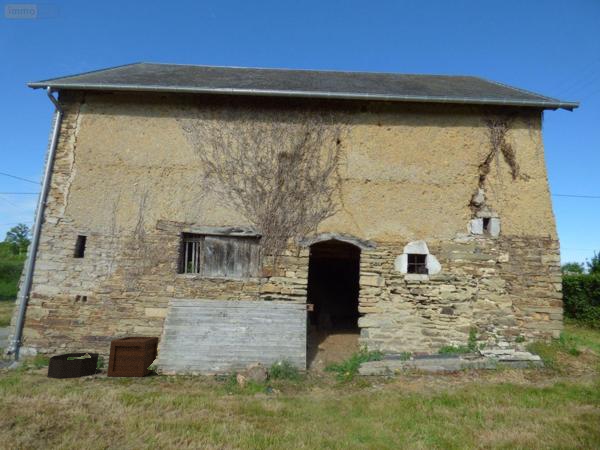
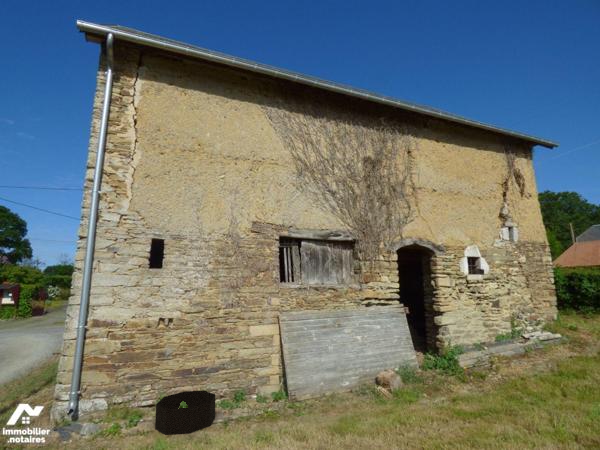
wooden crate: present [107,337,159,377] -> none [232,359,282,418]

